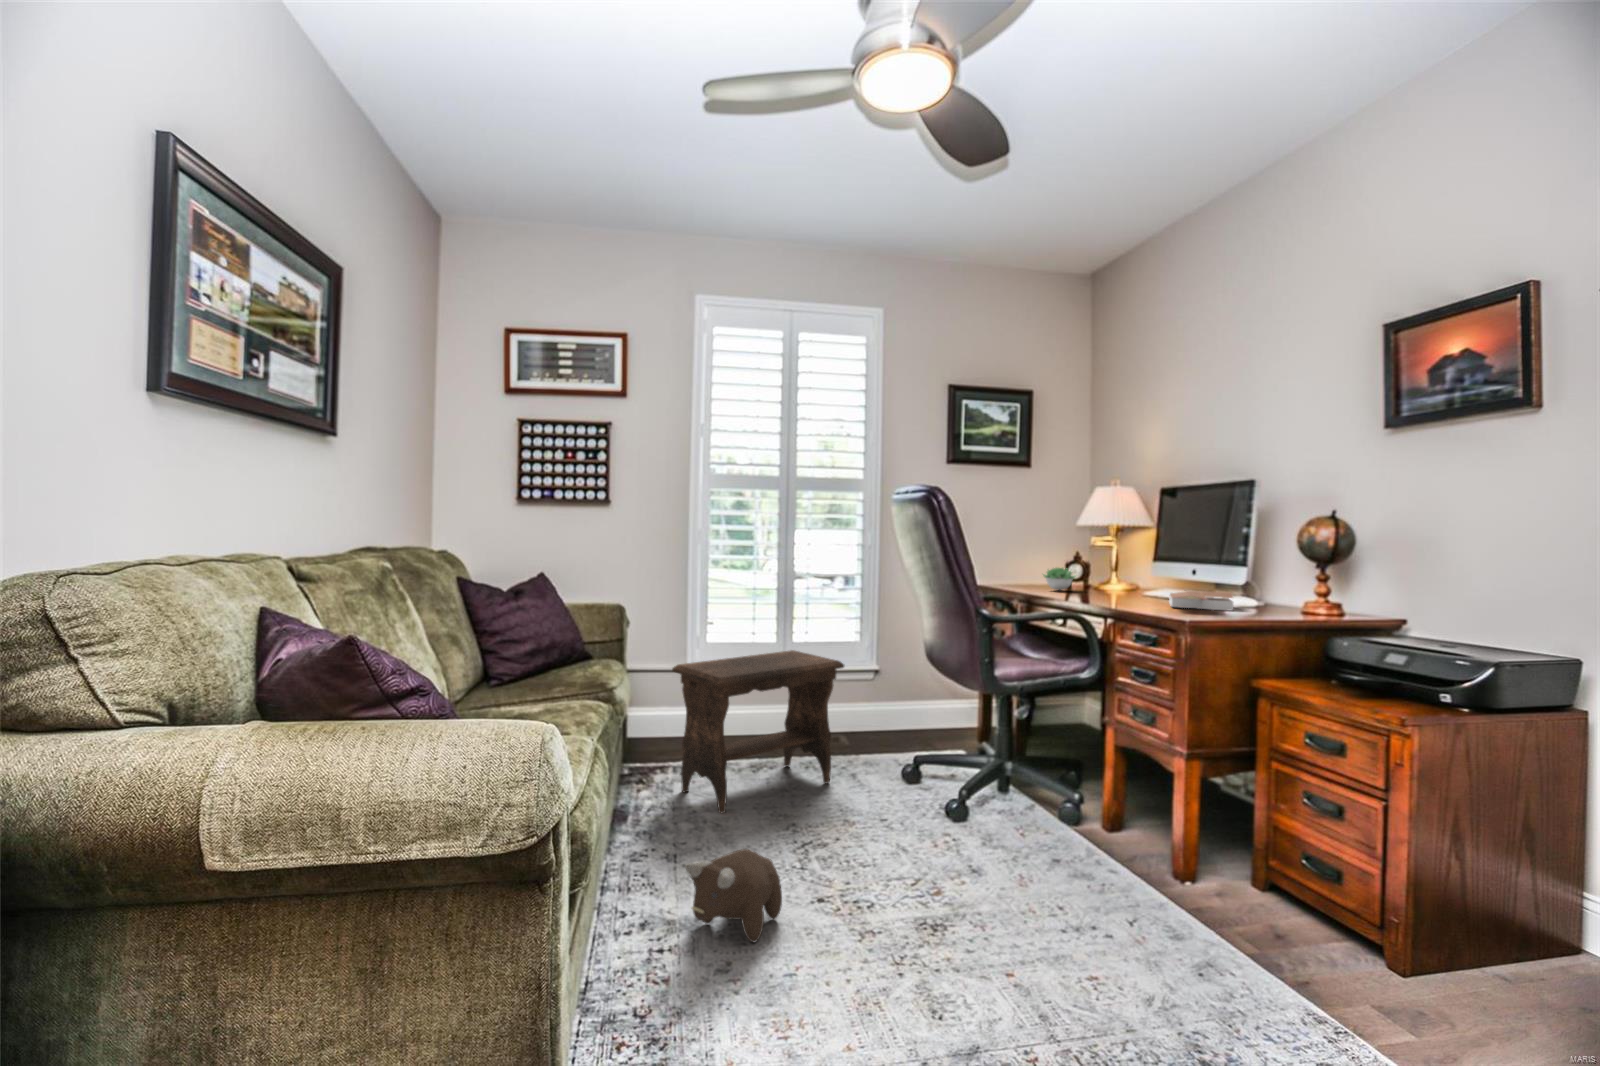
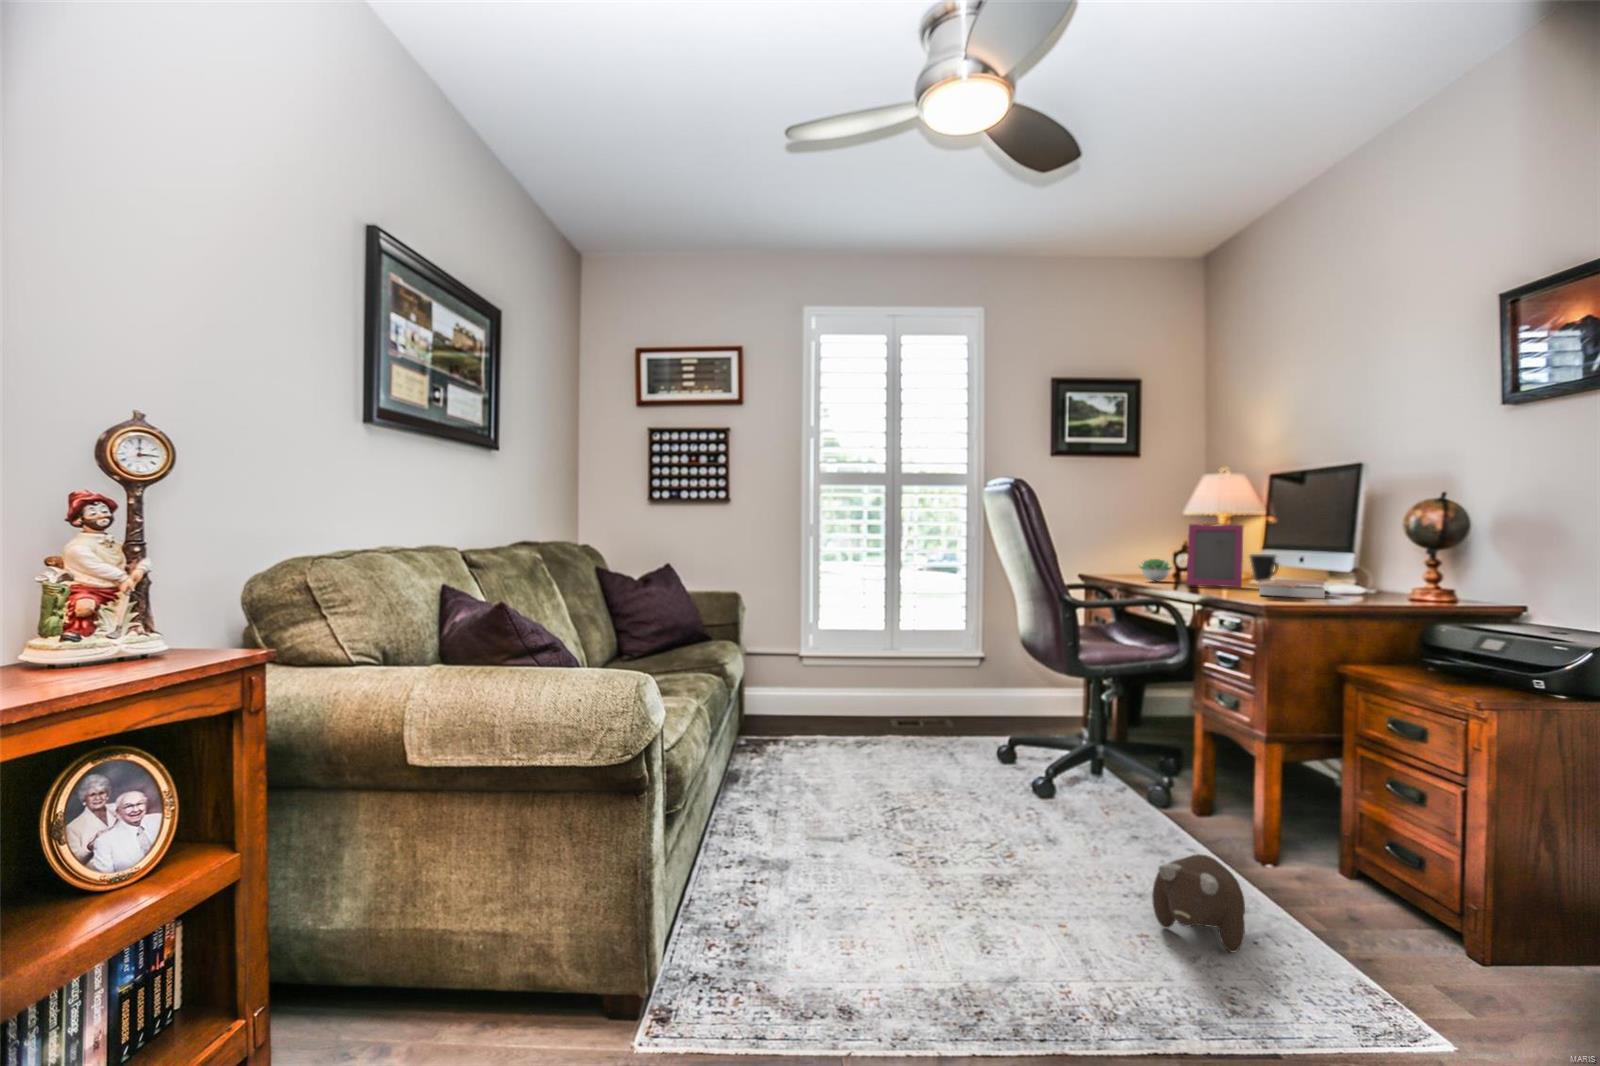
picture frame: none [1094,534,1147,598] -> present [1187,524,1244,587]
mug: none [1149,563,1177,592] -> present [1250,554,1279,582]
footstool: present [672,650,844,813] -> none [779,636,936,778]
plush toy: present [685,849,782,942] -> present [1152,854,1245,952]

